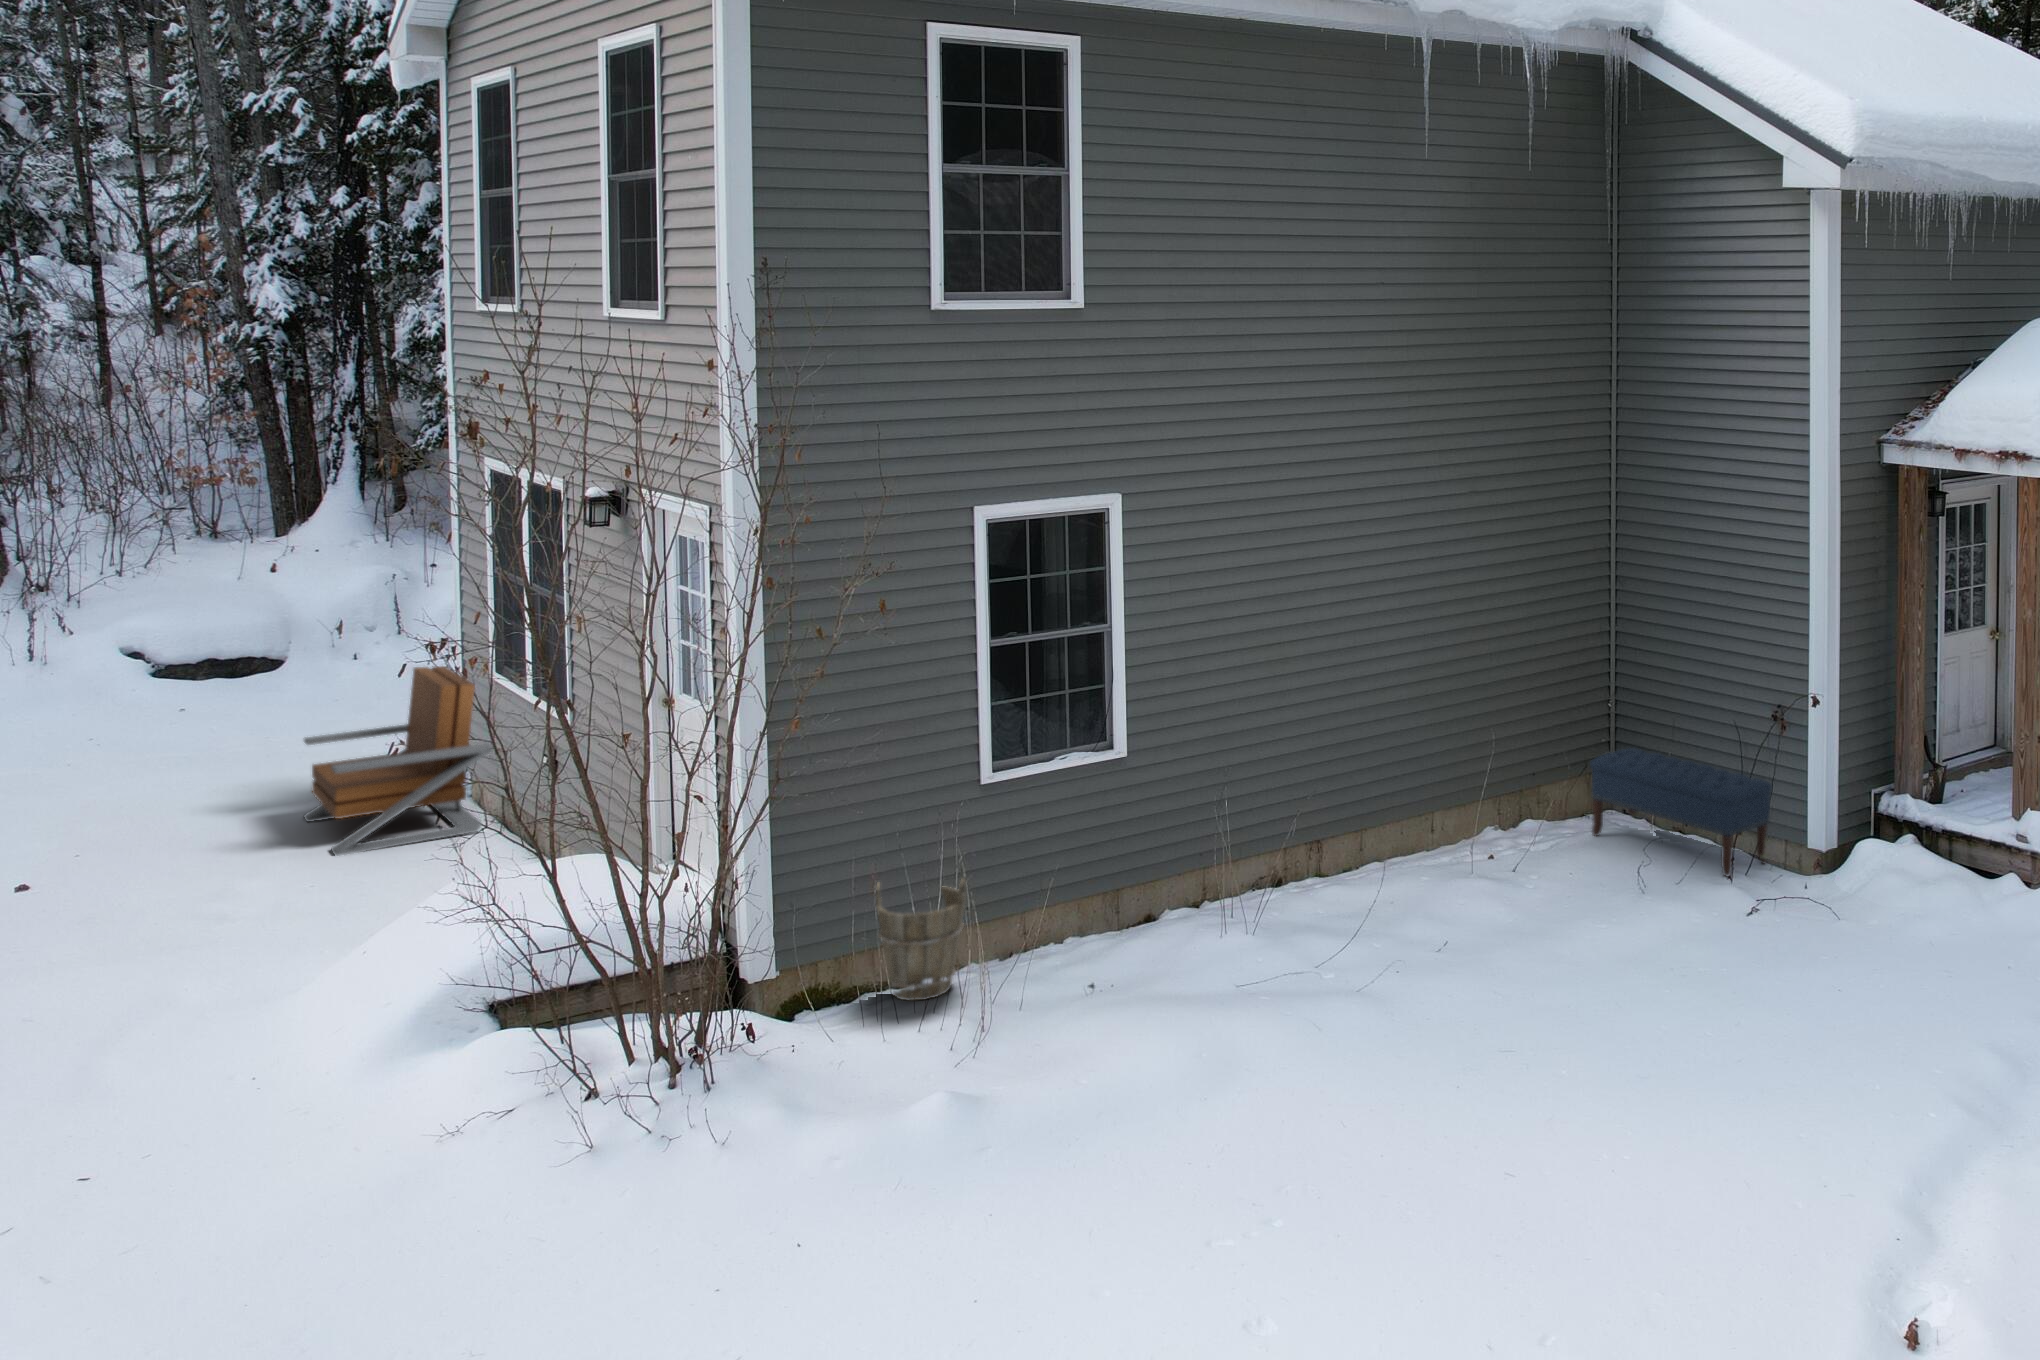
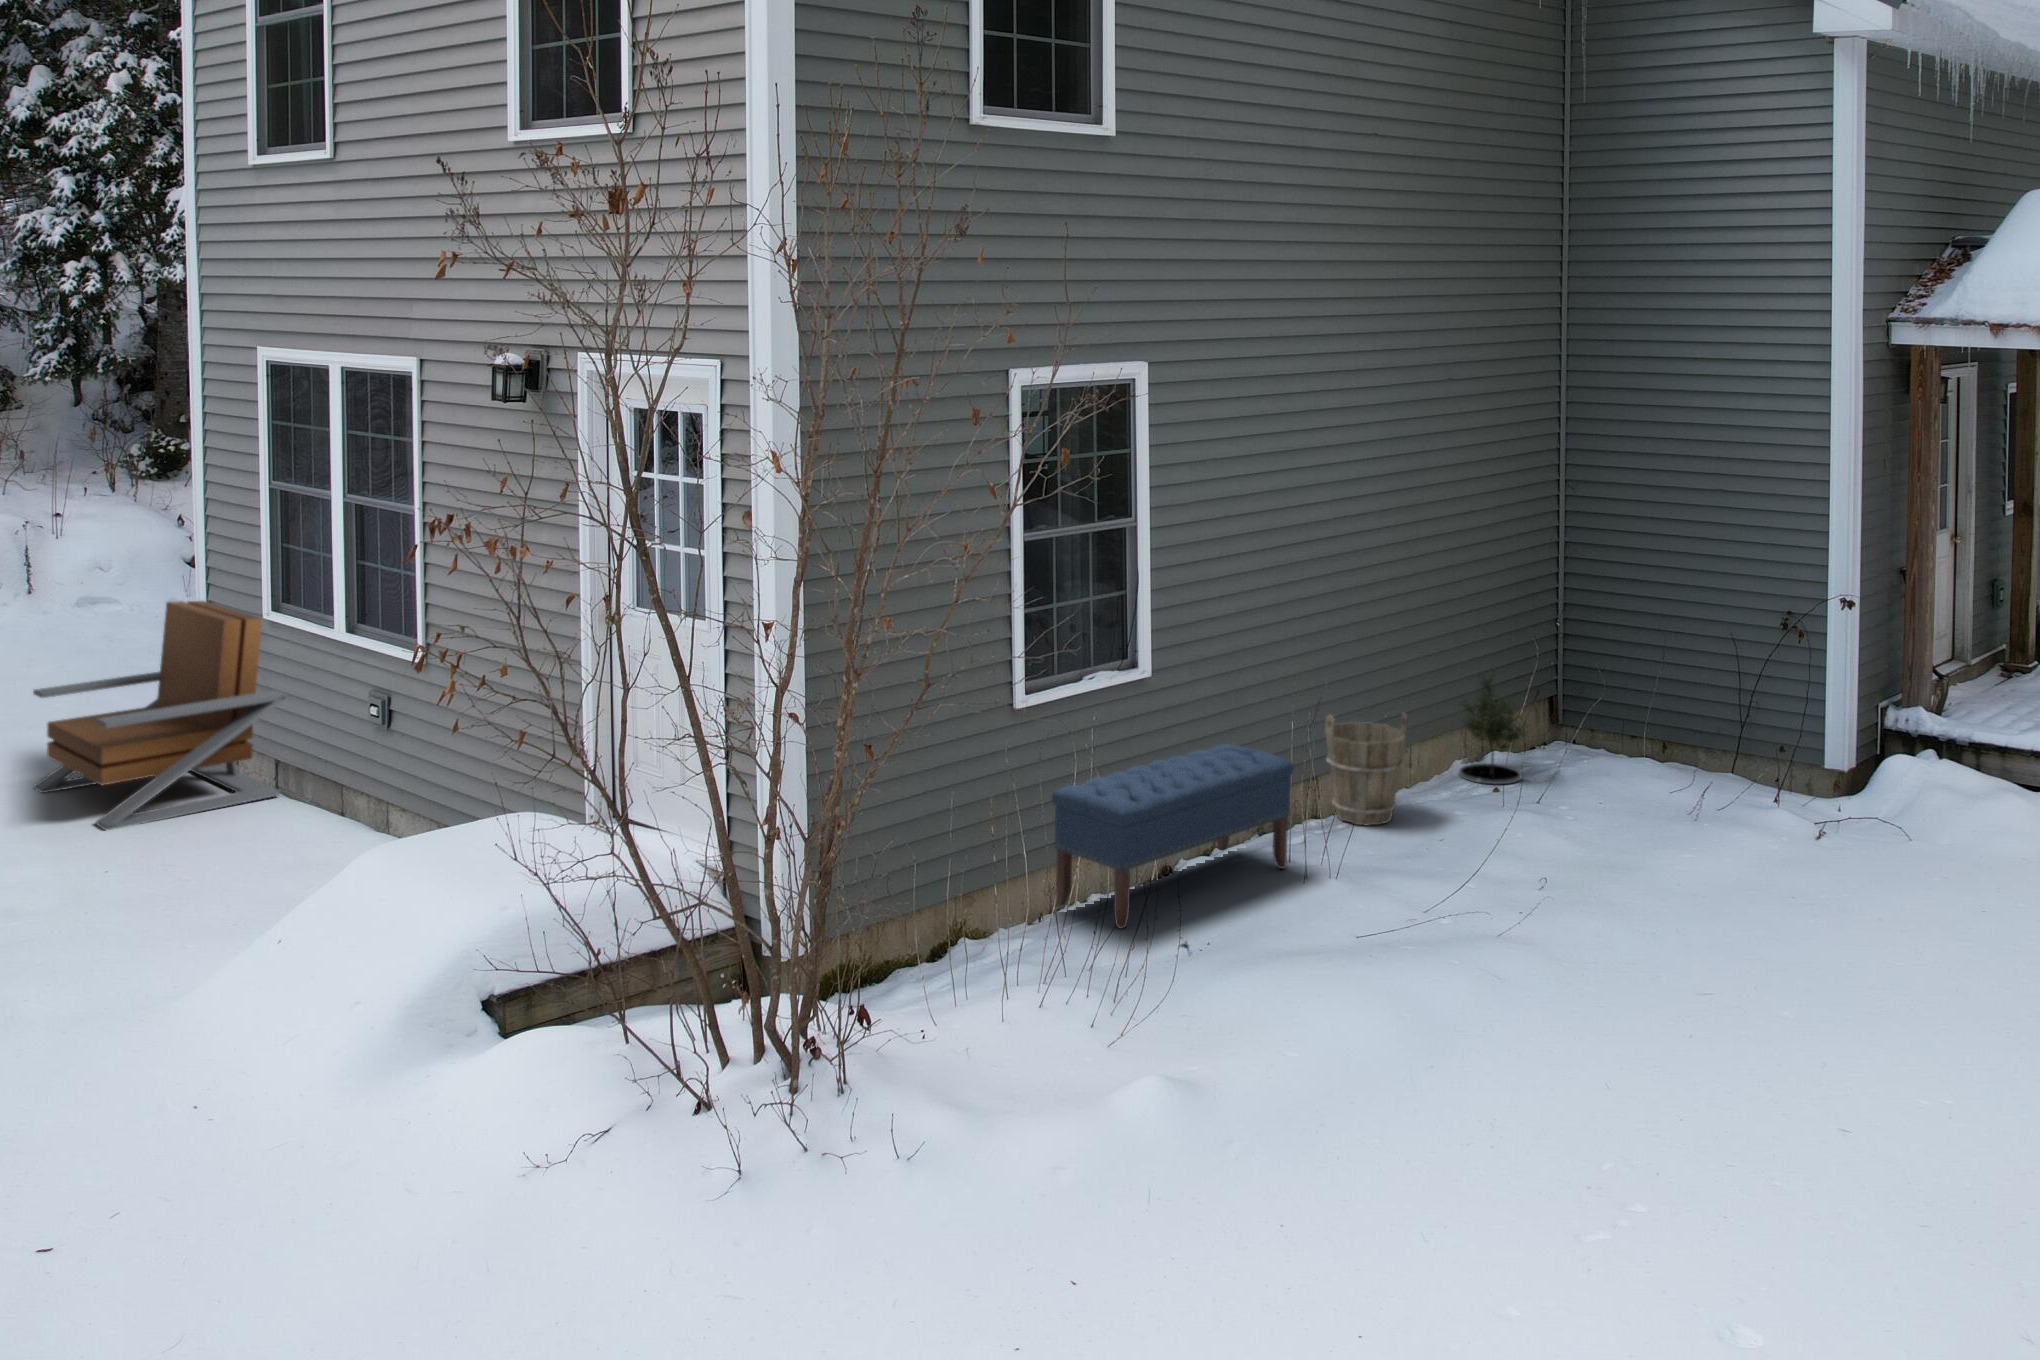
bench: present [1590,748,1772,876] -> present [1052,744,1294,929]
potted tree: none [1476,749,1537,858] -> present [1458,672,1530,785]
bucket: present [876,879,967,1000] -> present [1325,713,1407,825]

